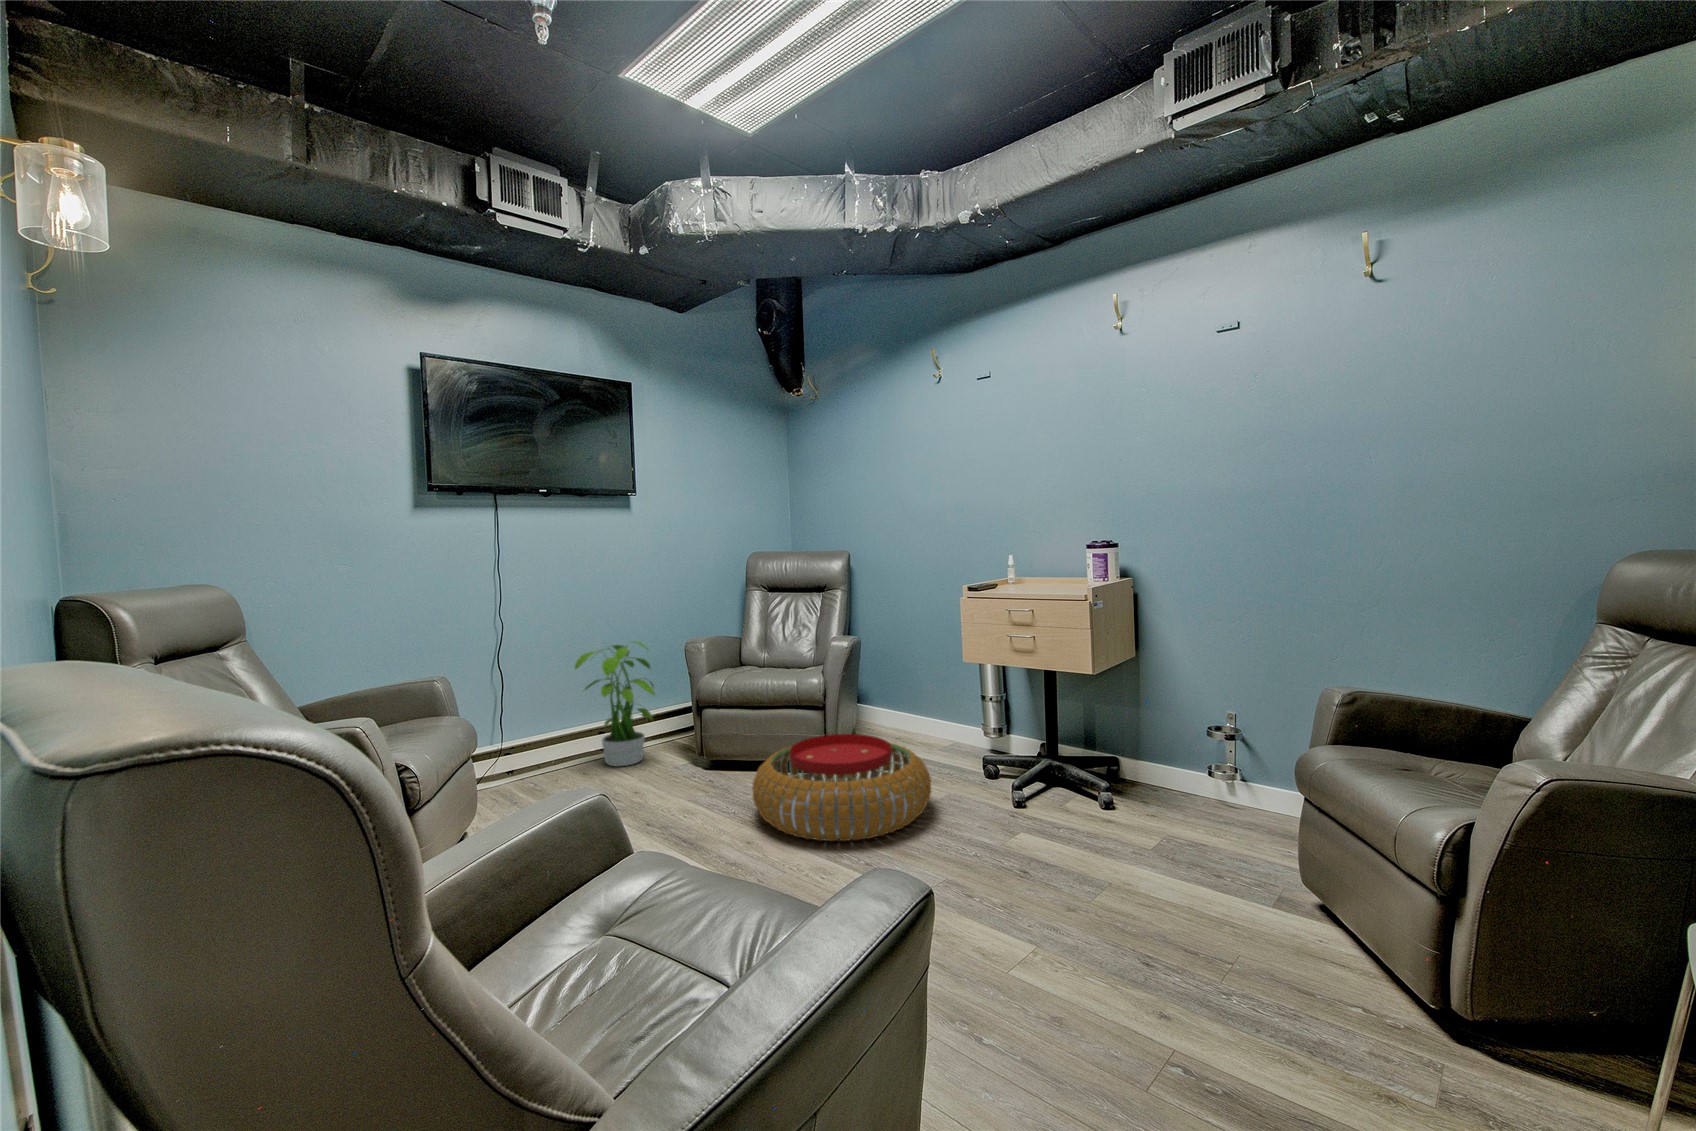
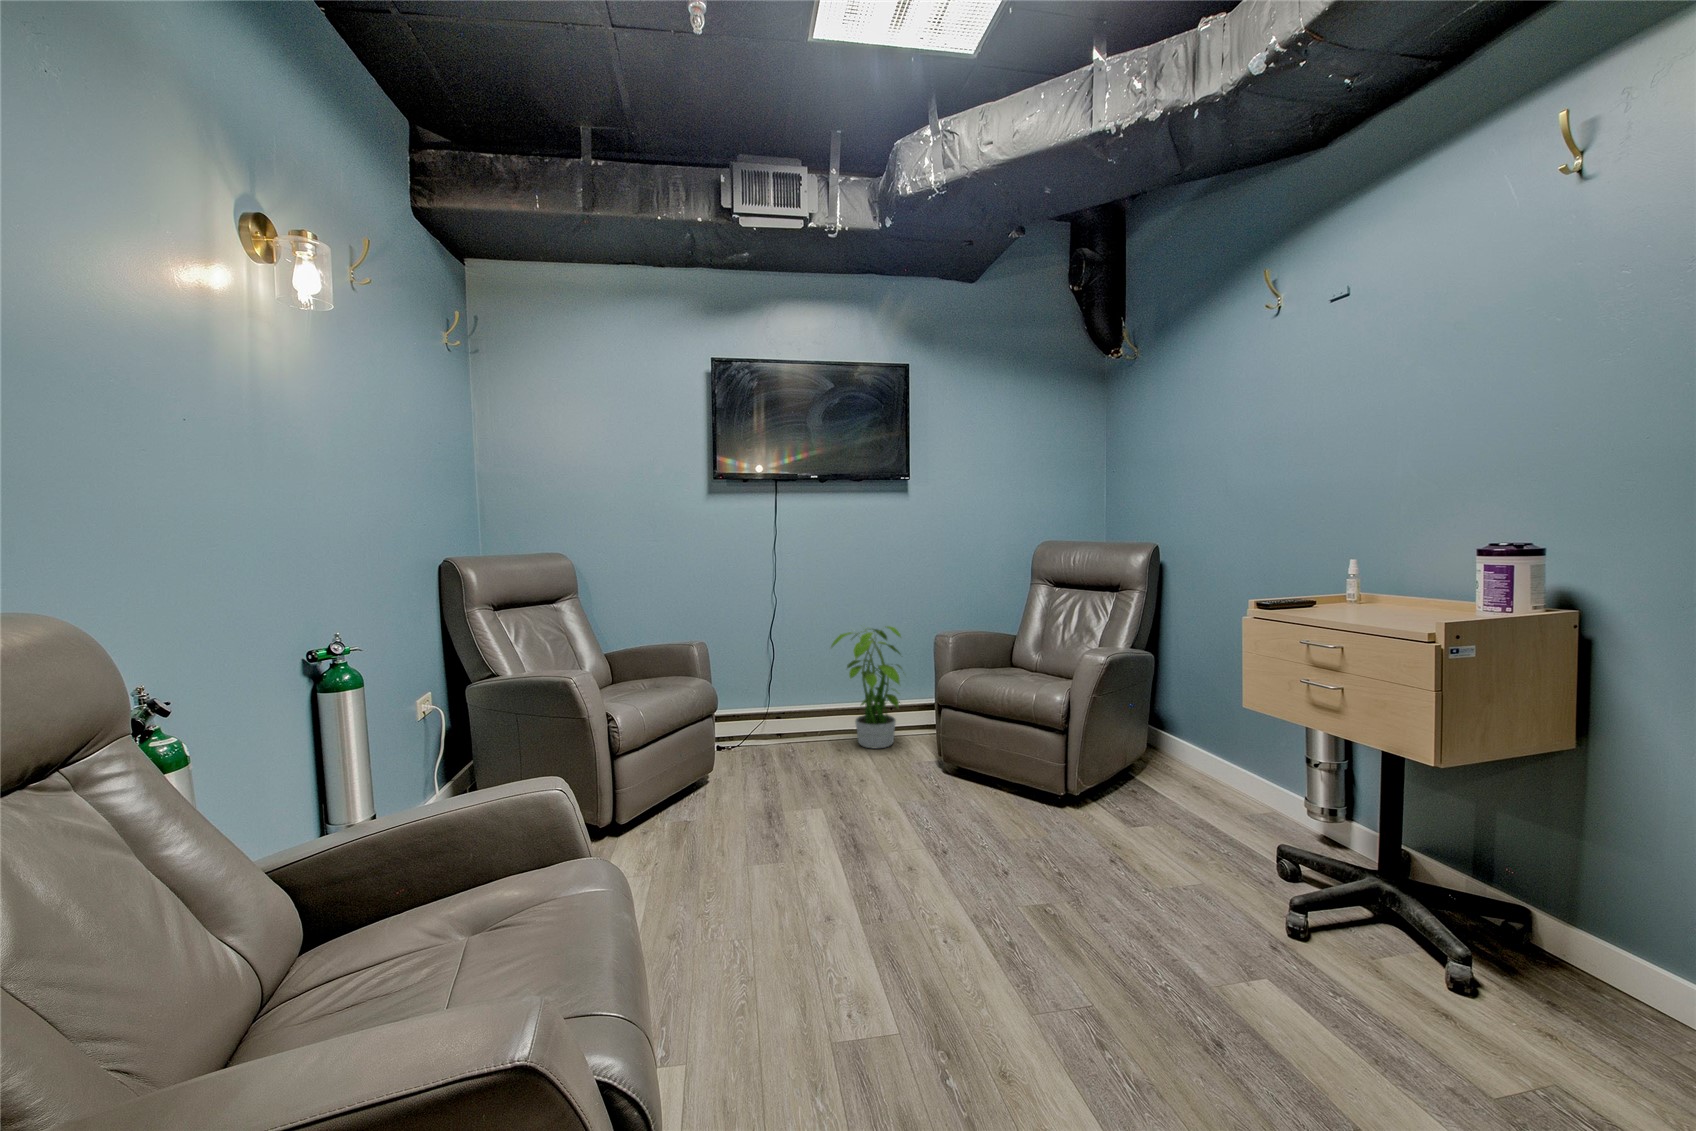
pouf: present [752,734,931,841] -> none [926,765,1156,913]

